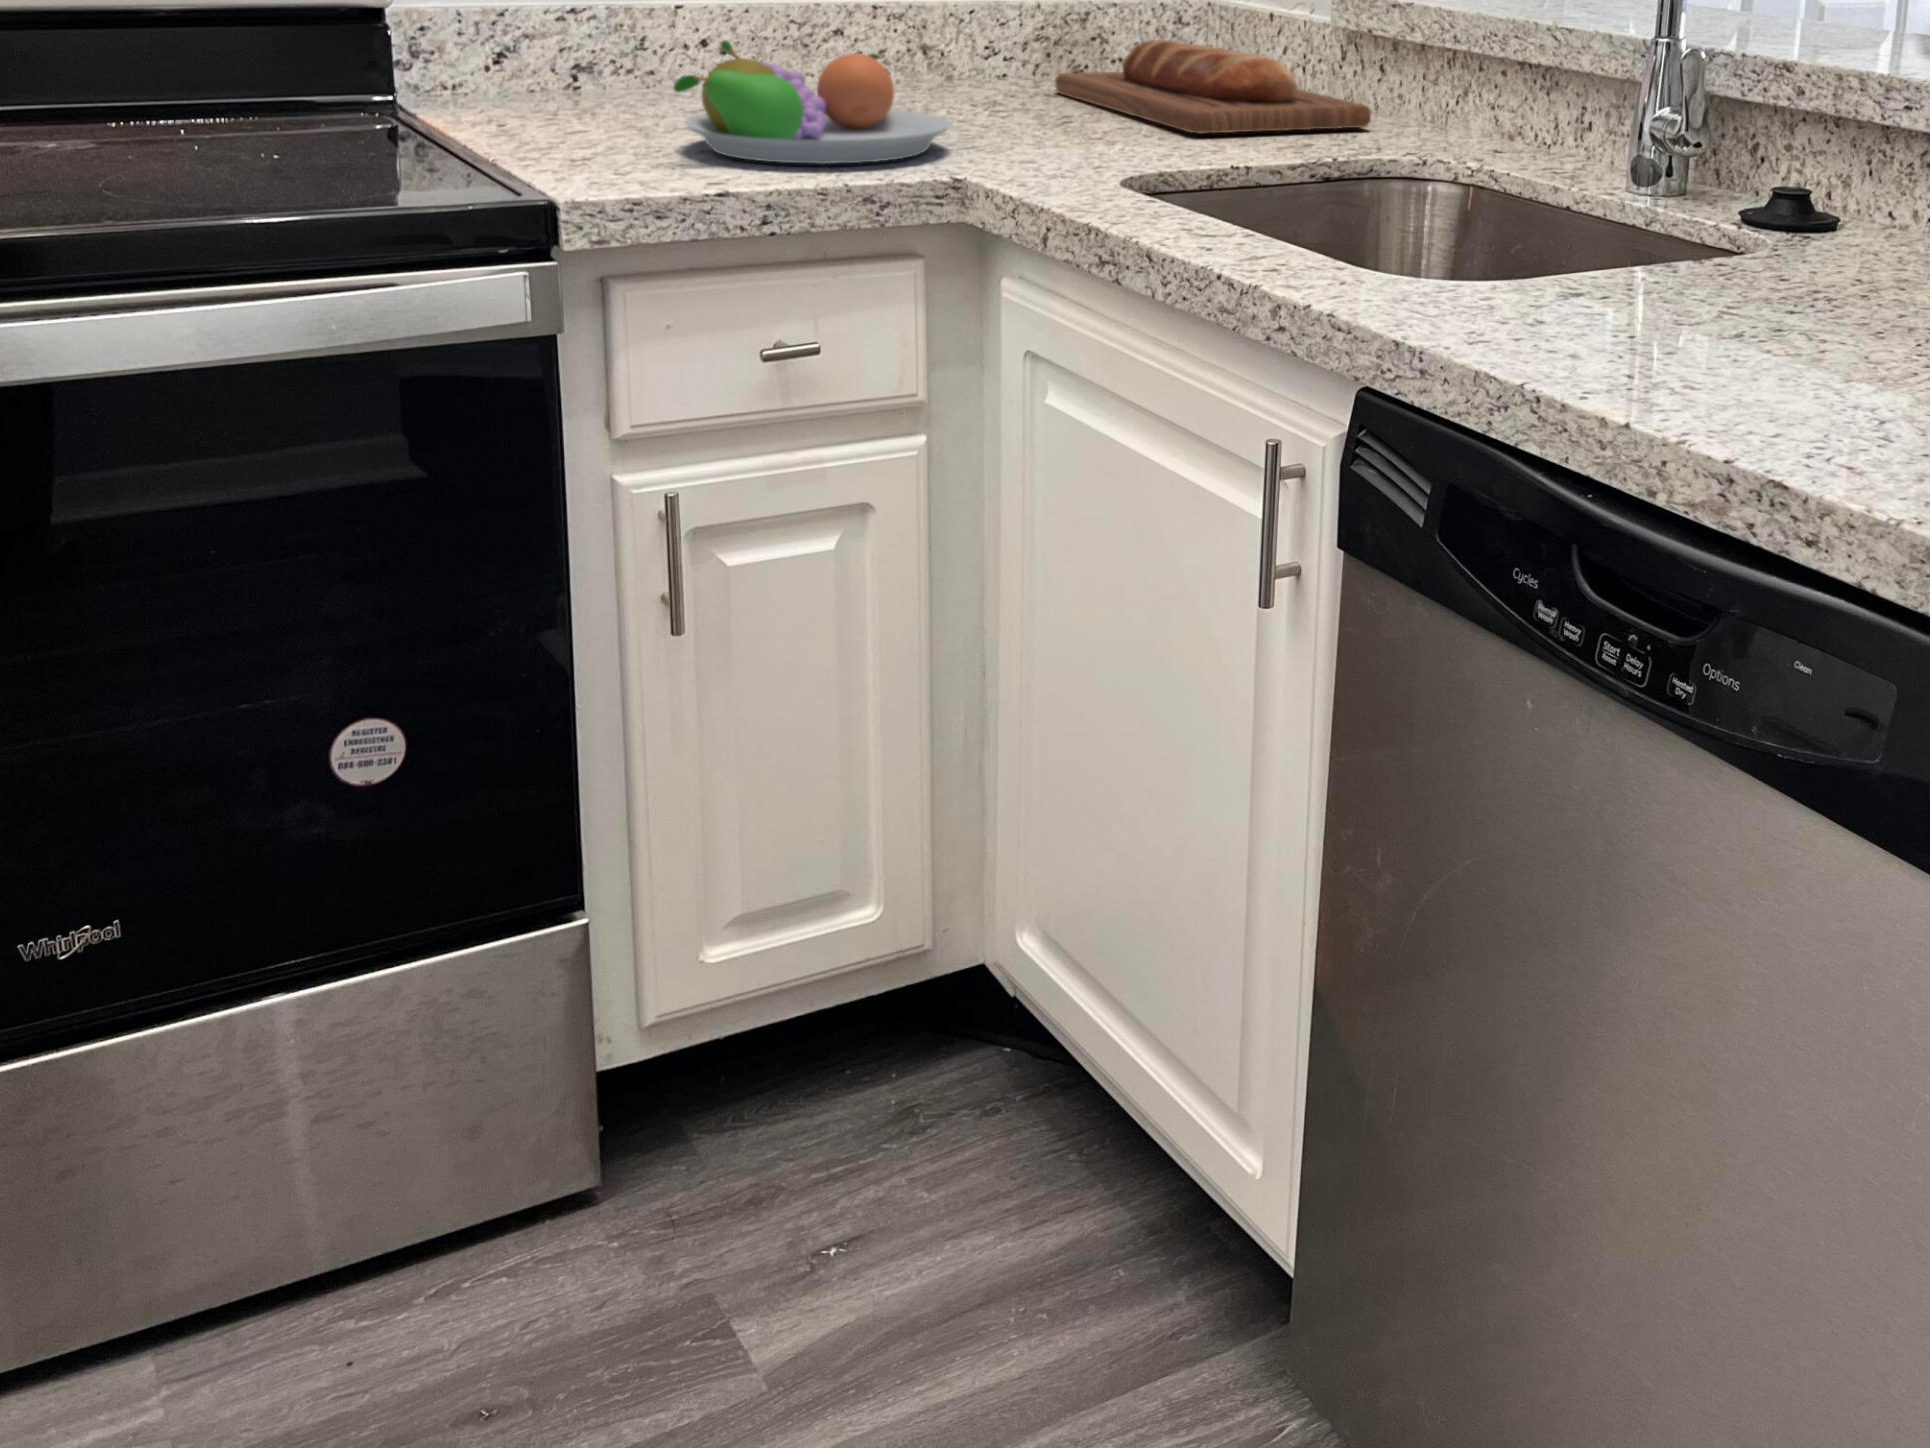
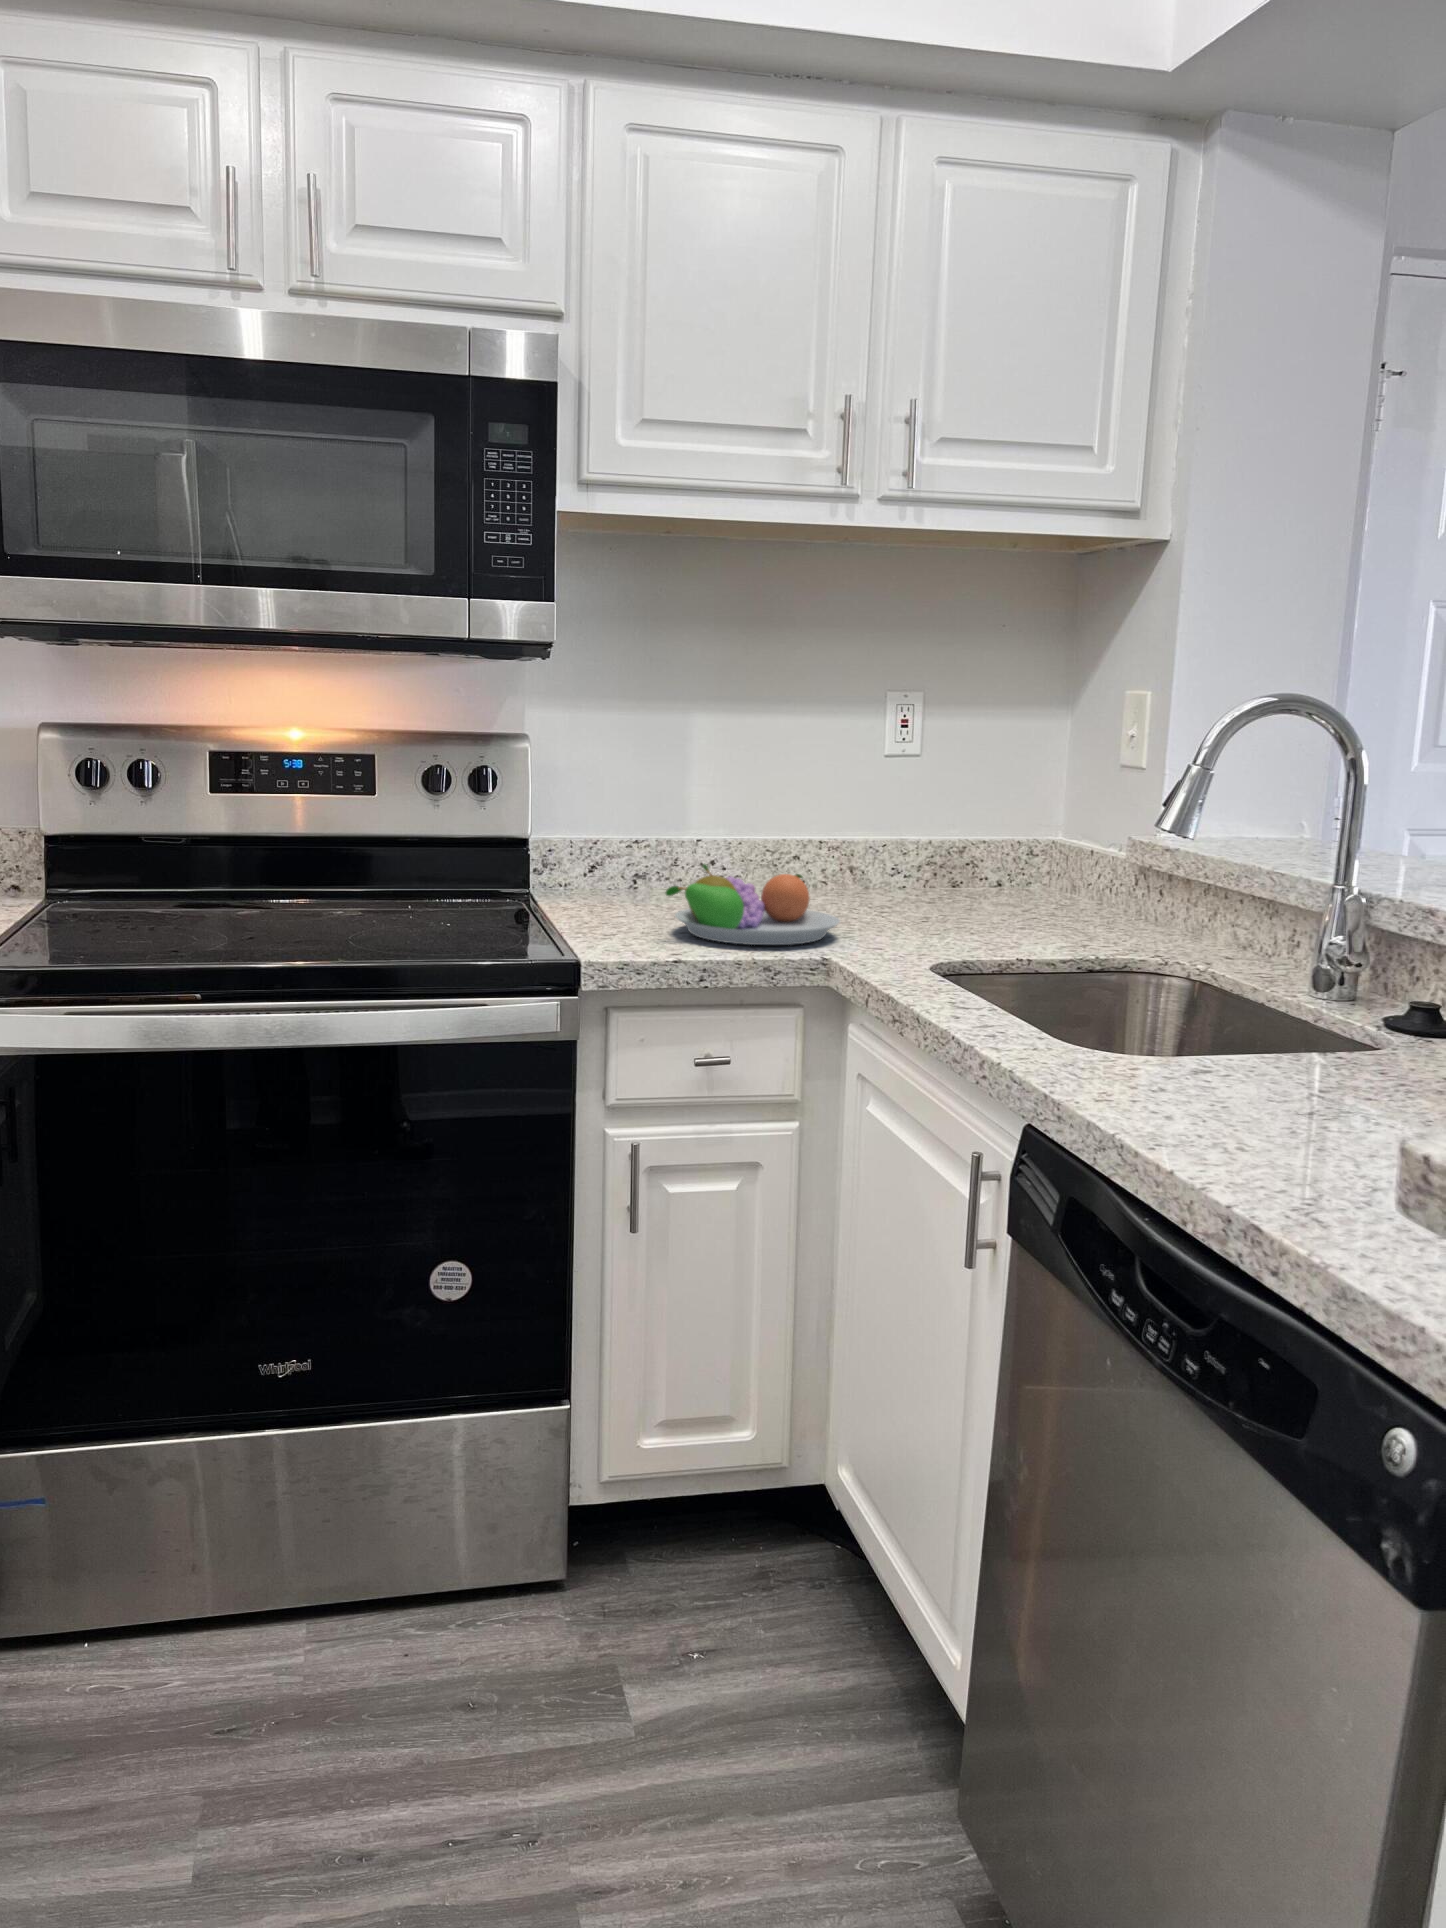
bread loaf: present [1055,40,1371,133] -> none [935,868,1141,936]

